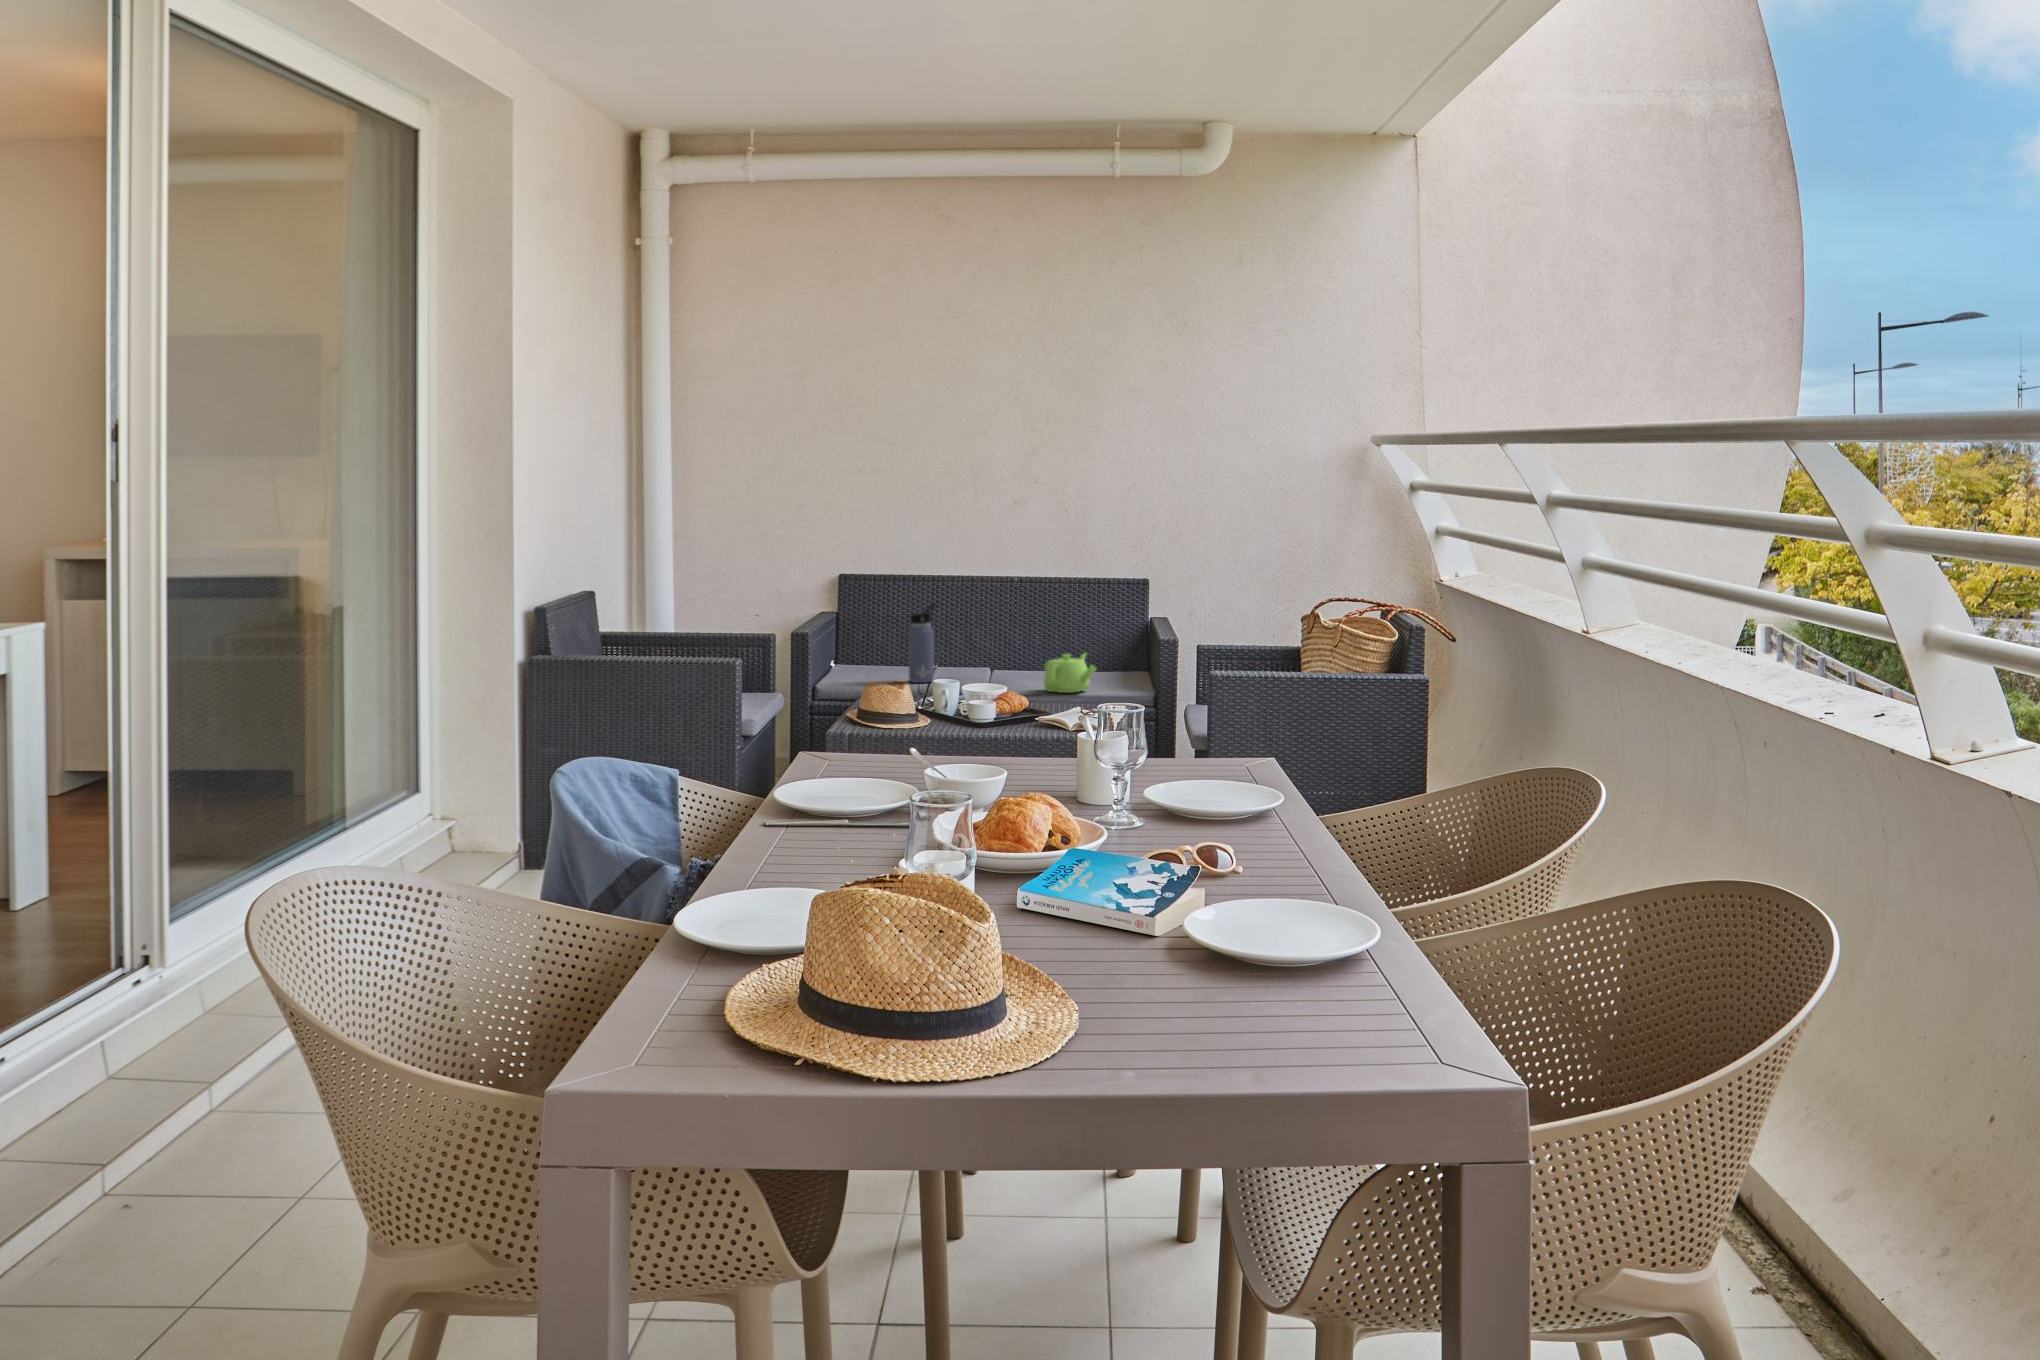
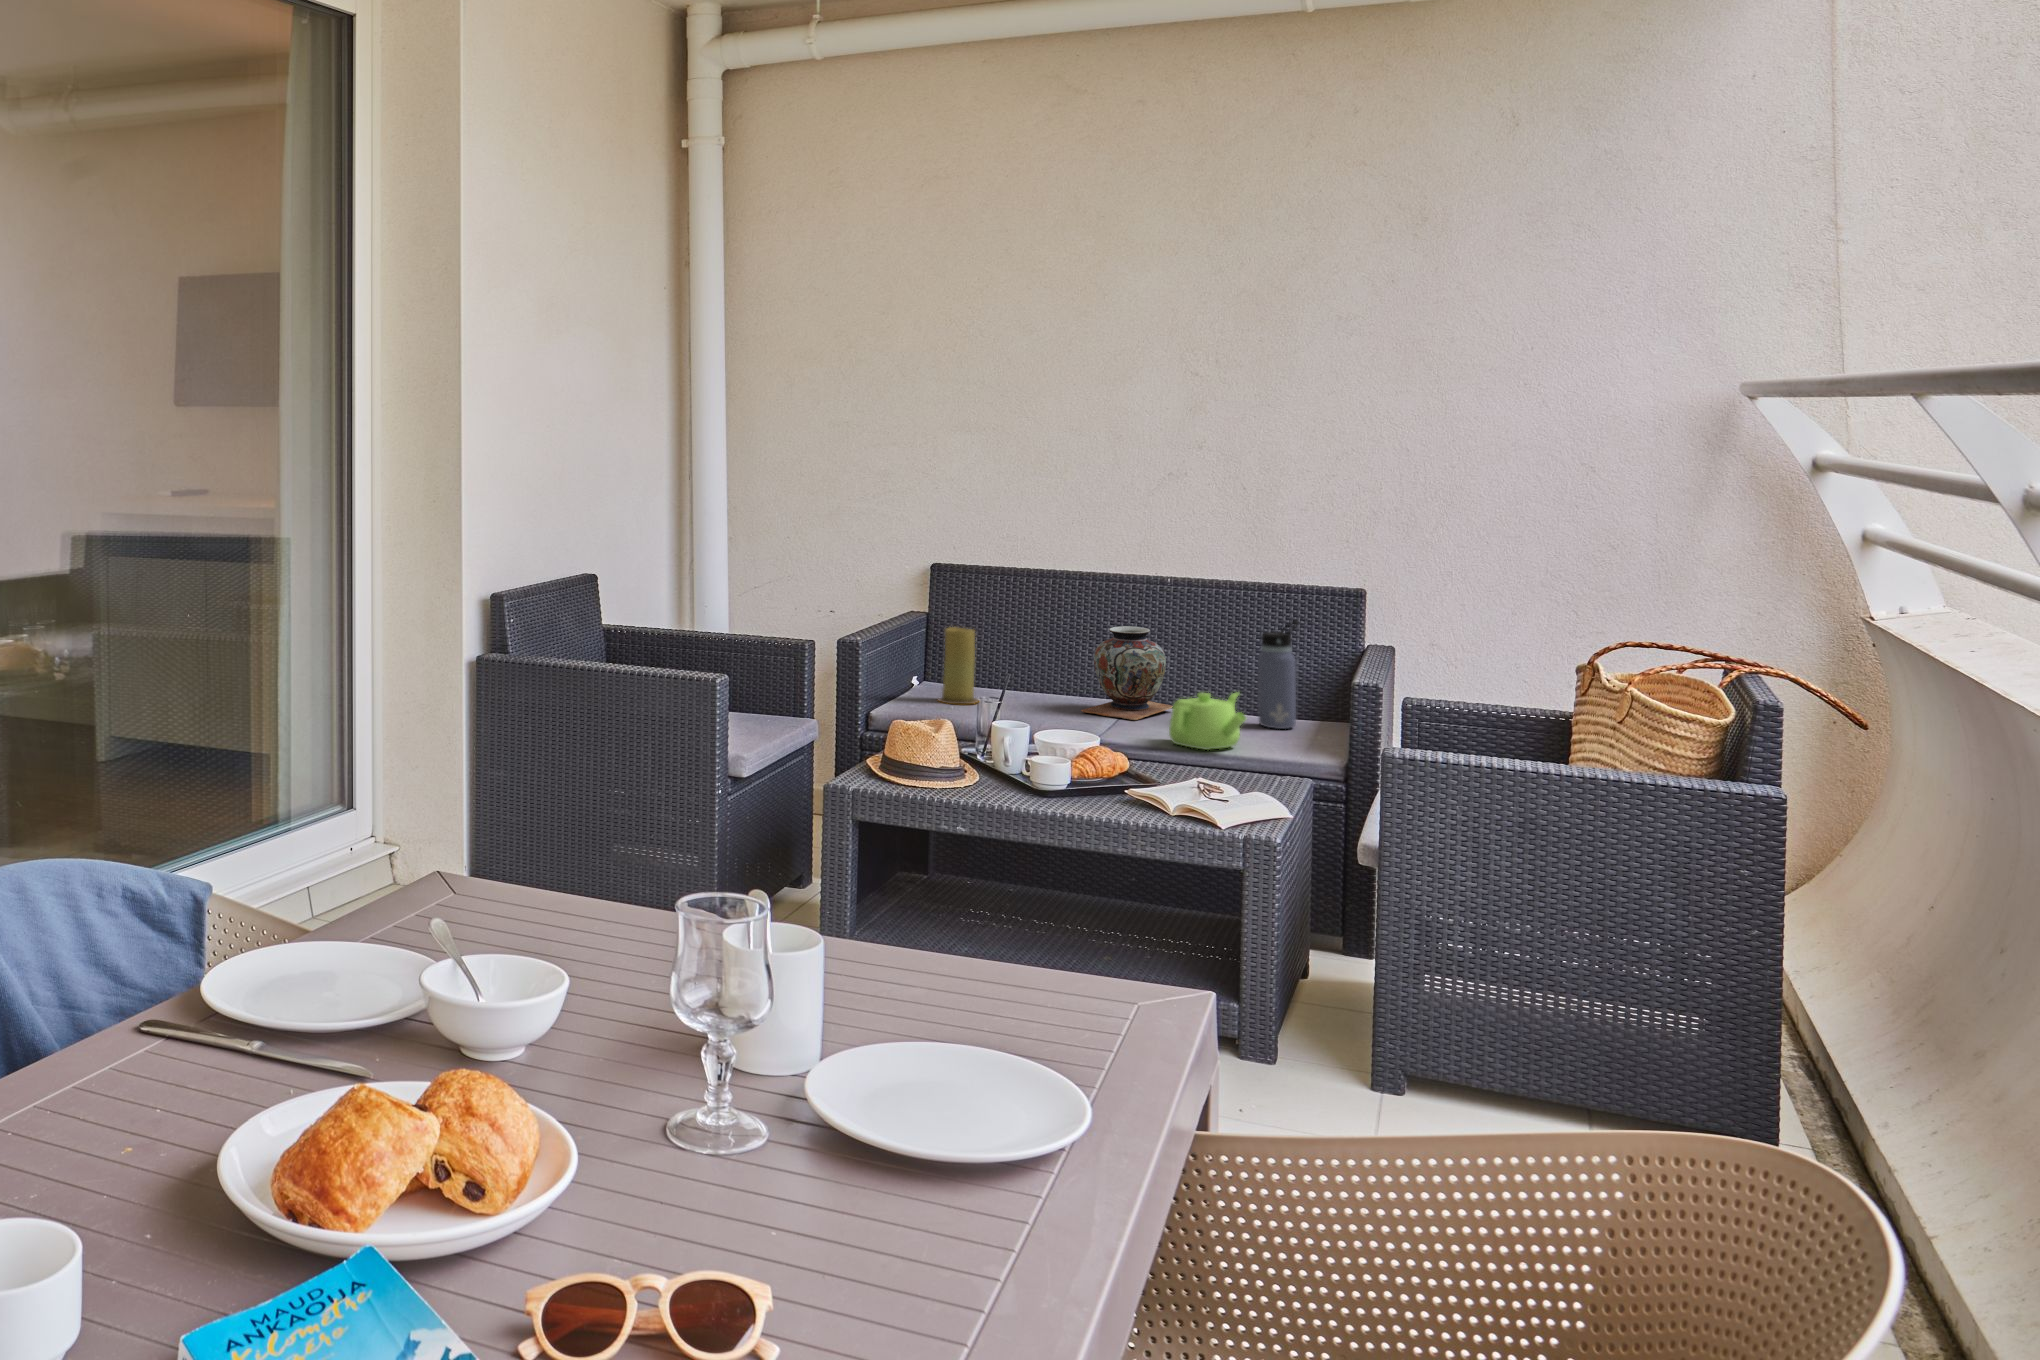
water bottle: present [908,604,935,683] -> present [1258,620,1298,729]
decorative vase: none [971,614,1032,681] -> present [1081,626,1173,720]
candle: none [865,622,896,679] -> present [939,627,978,704]

